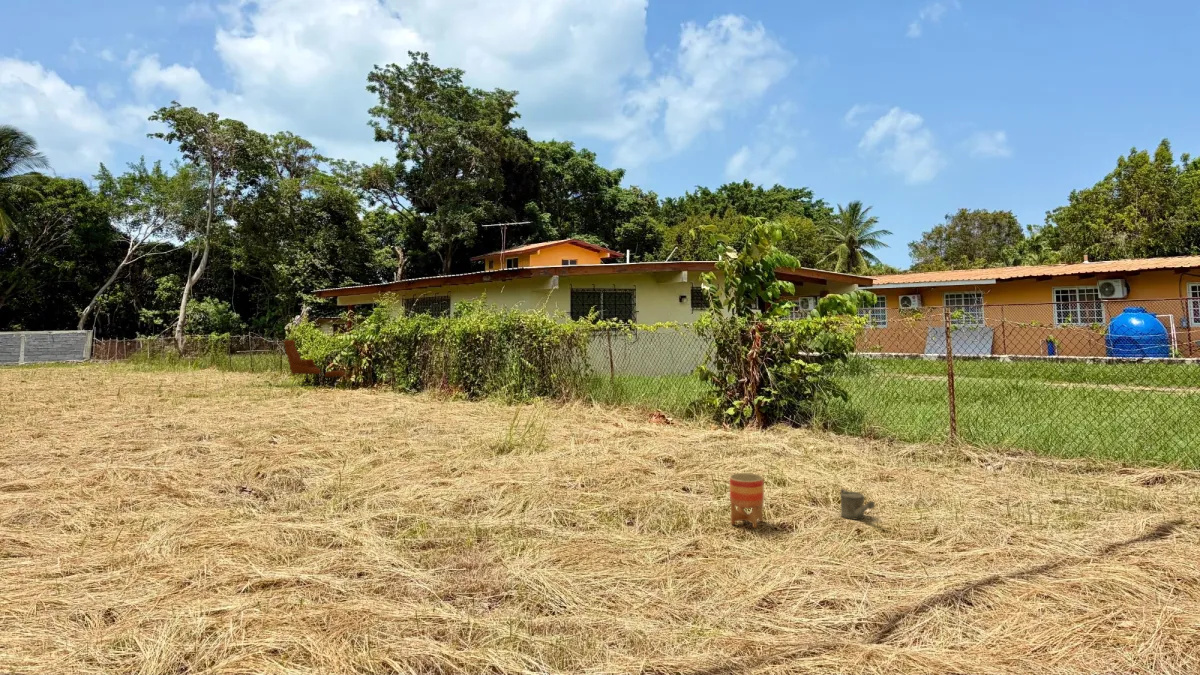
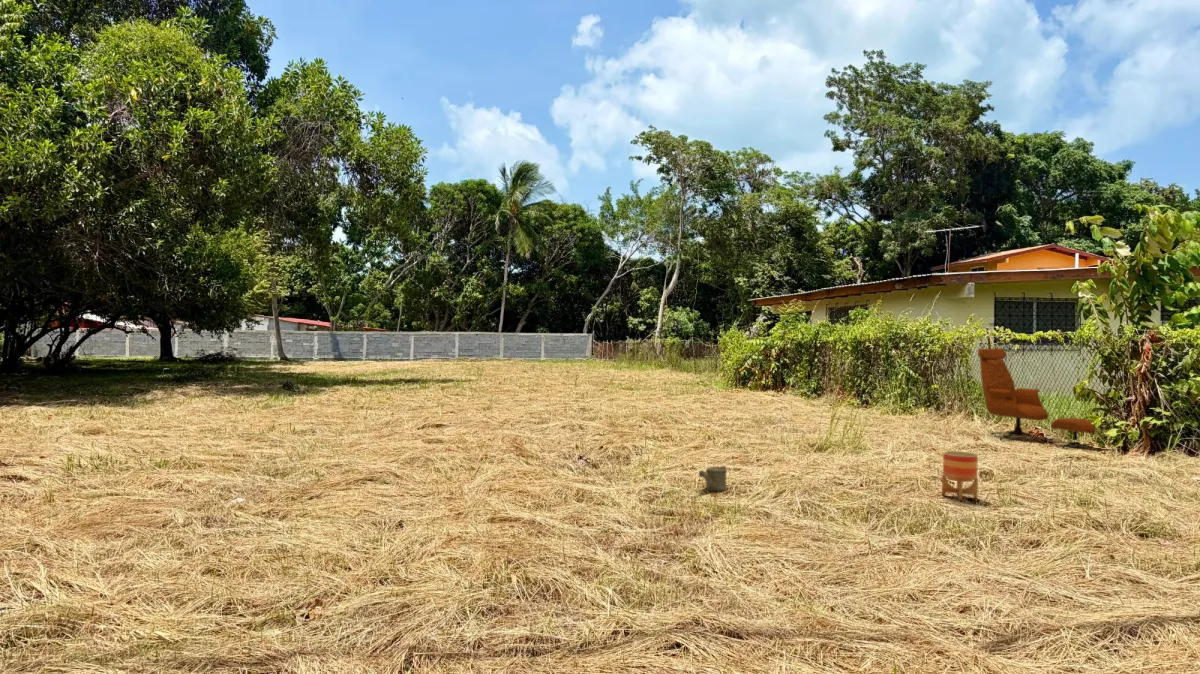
lounge chair: present [284,340,346,384] -> present [978,348,1098,450]
watering can: present [840,489,875,519] -> present [699,466,727,491]

